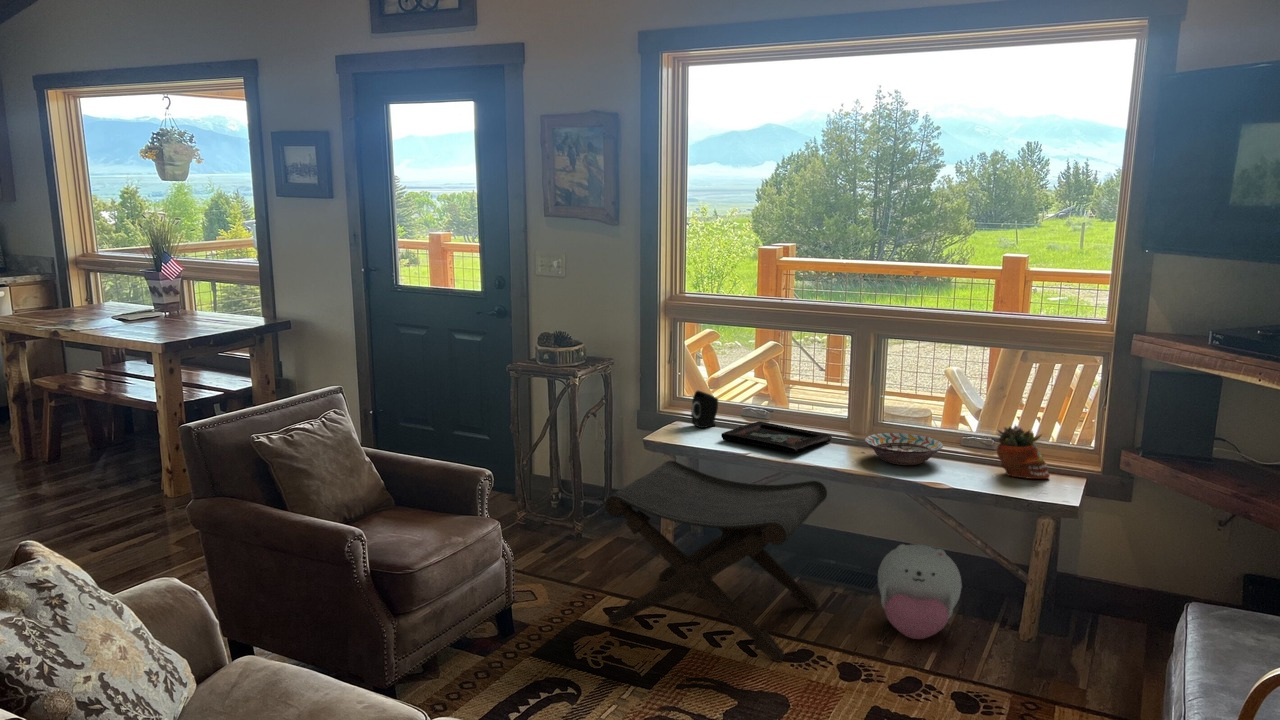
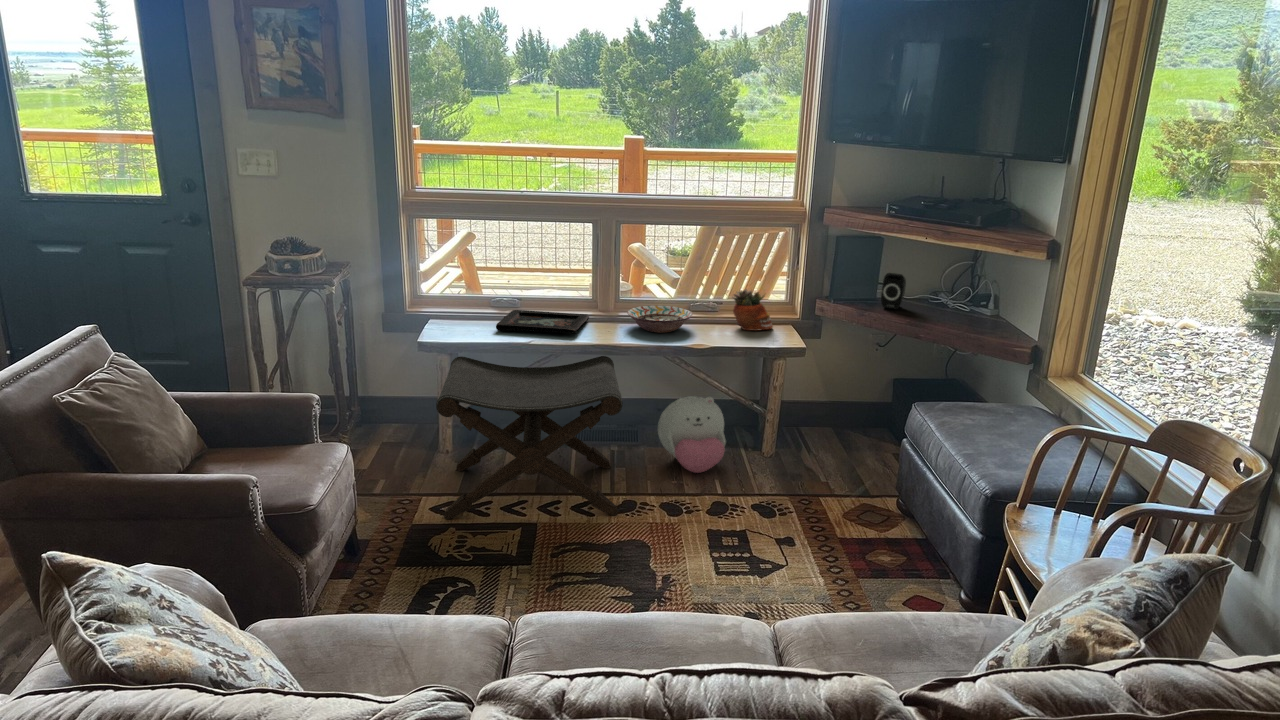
speaker: present [691,391,718,428] -> present [881,273,906,309]

